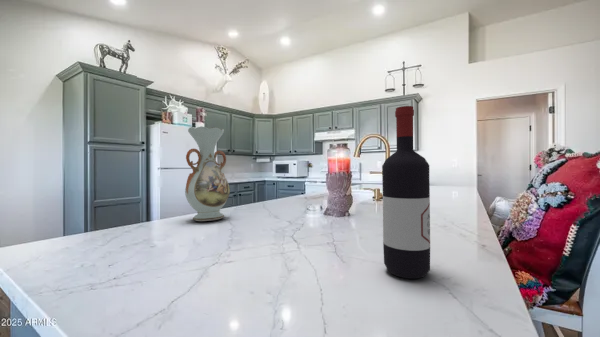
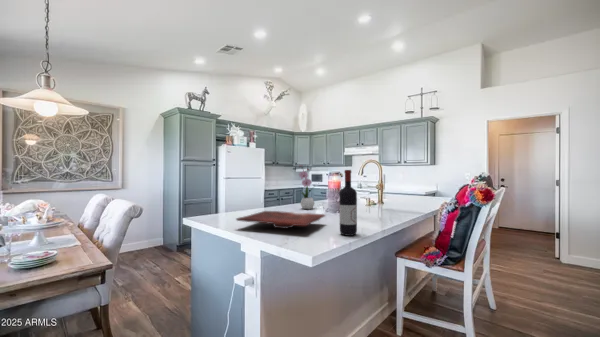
vase: present [185,126,230,221] -> none [255,164,278,214]
flower arrangement: none [266,136,293,208] -> present [299,170,315,209]
cutting board: none [108,215,329,262] -> present [236,211,325,228]

